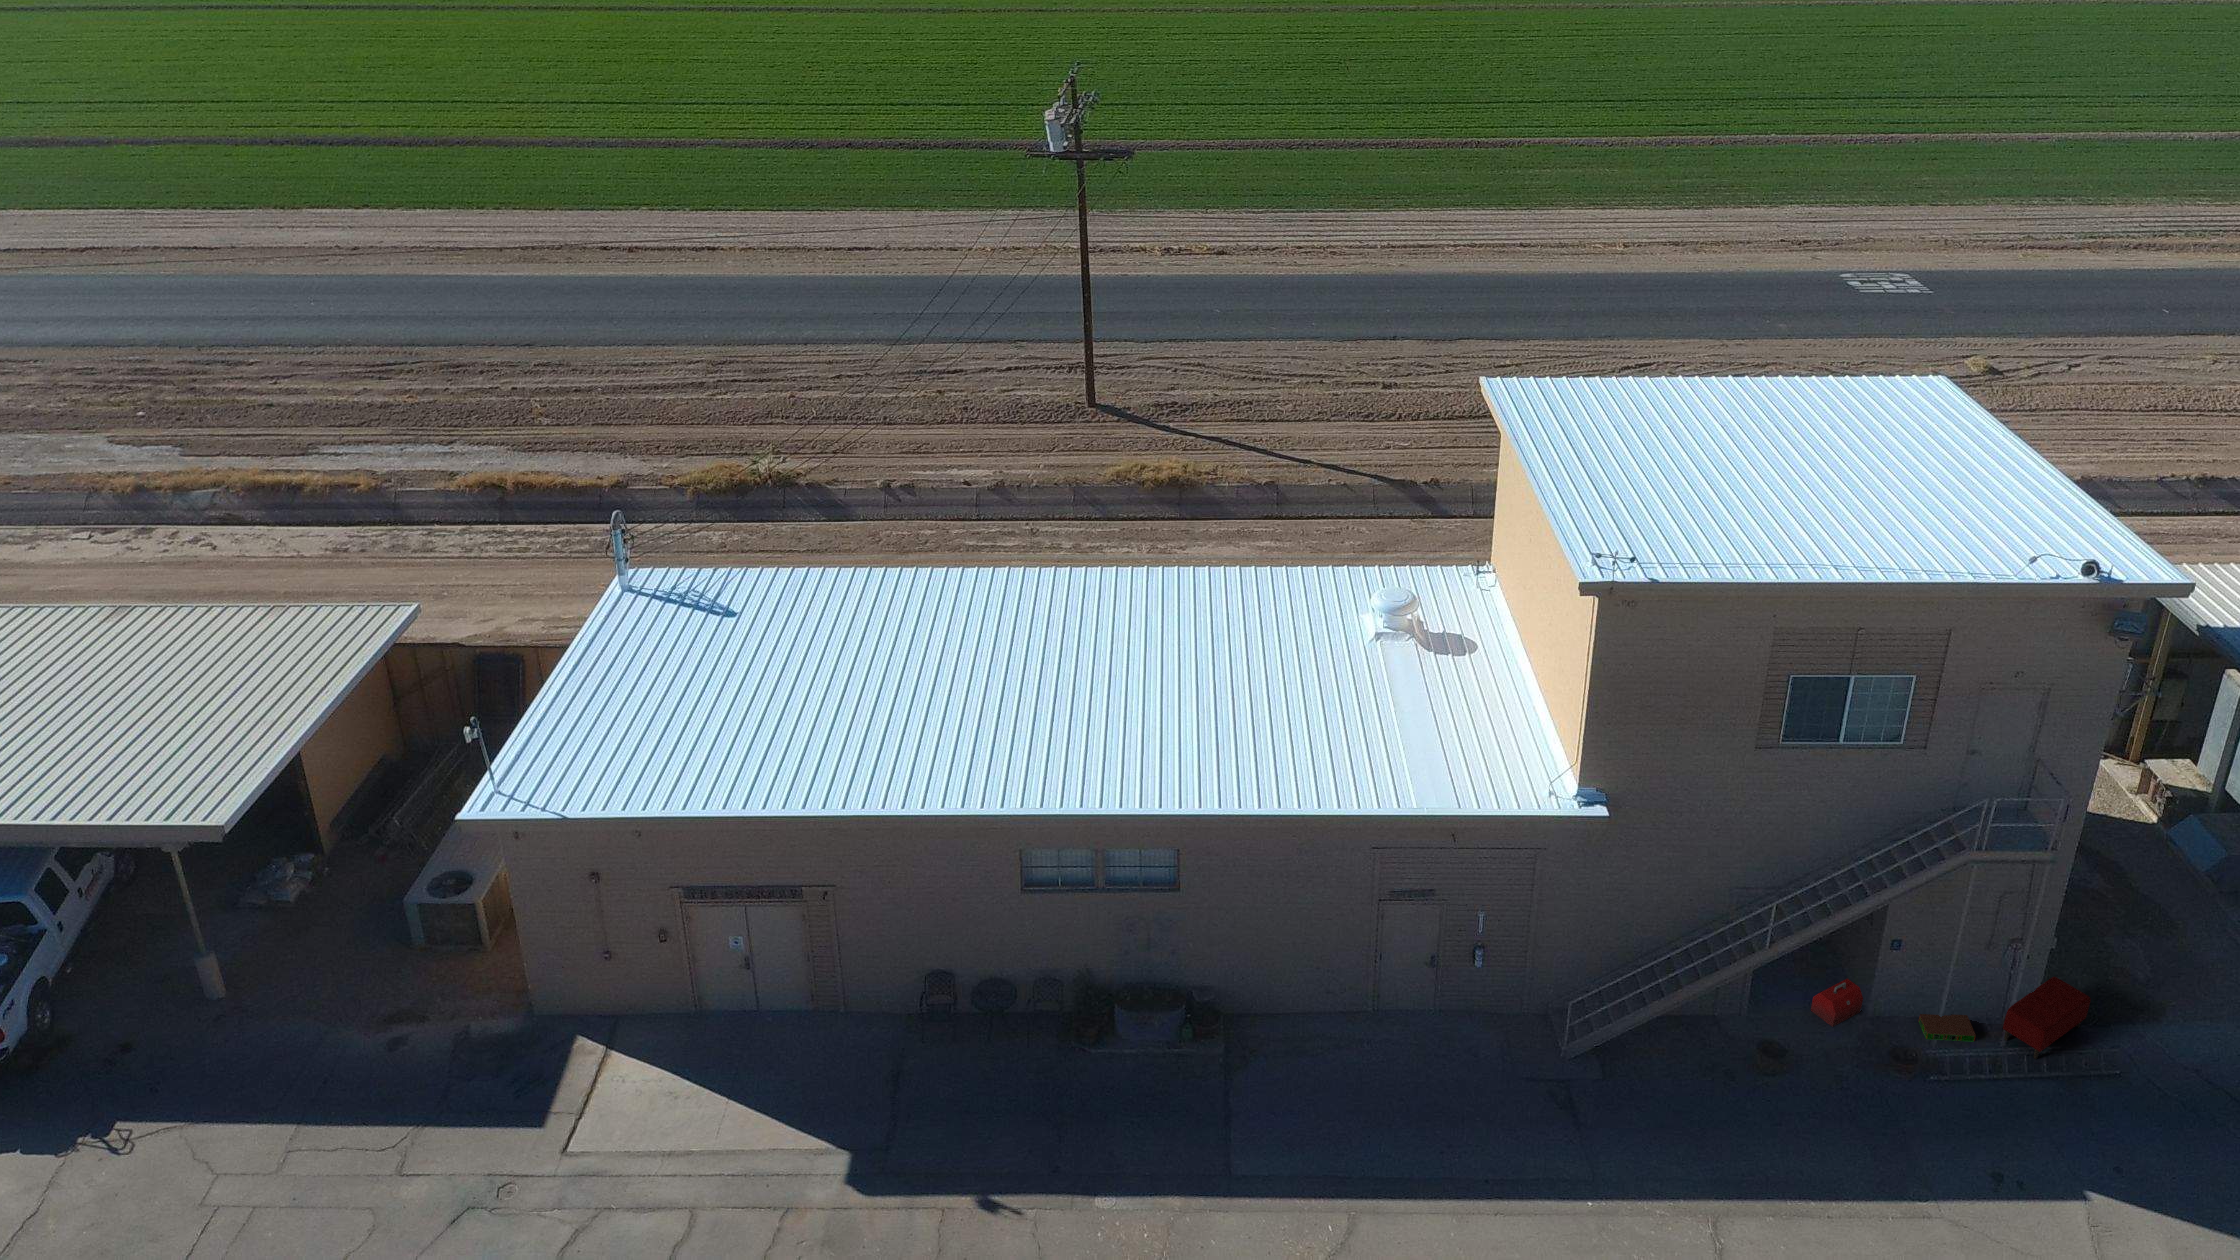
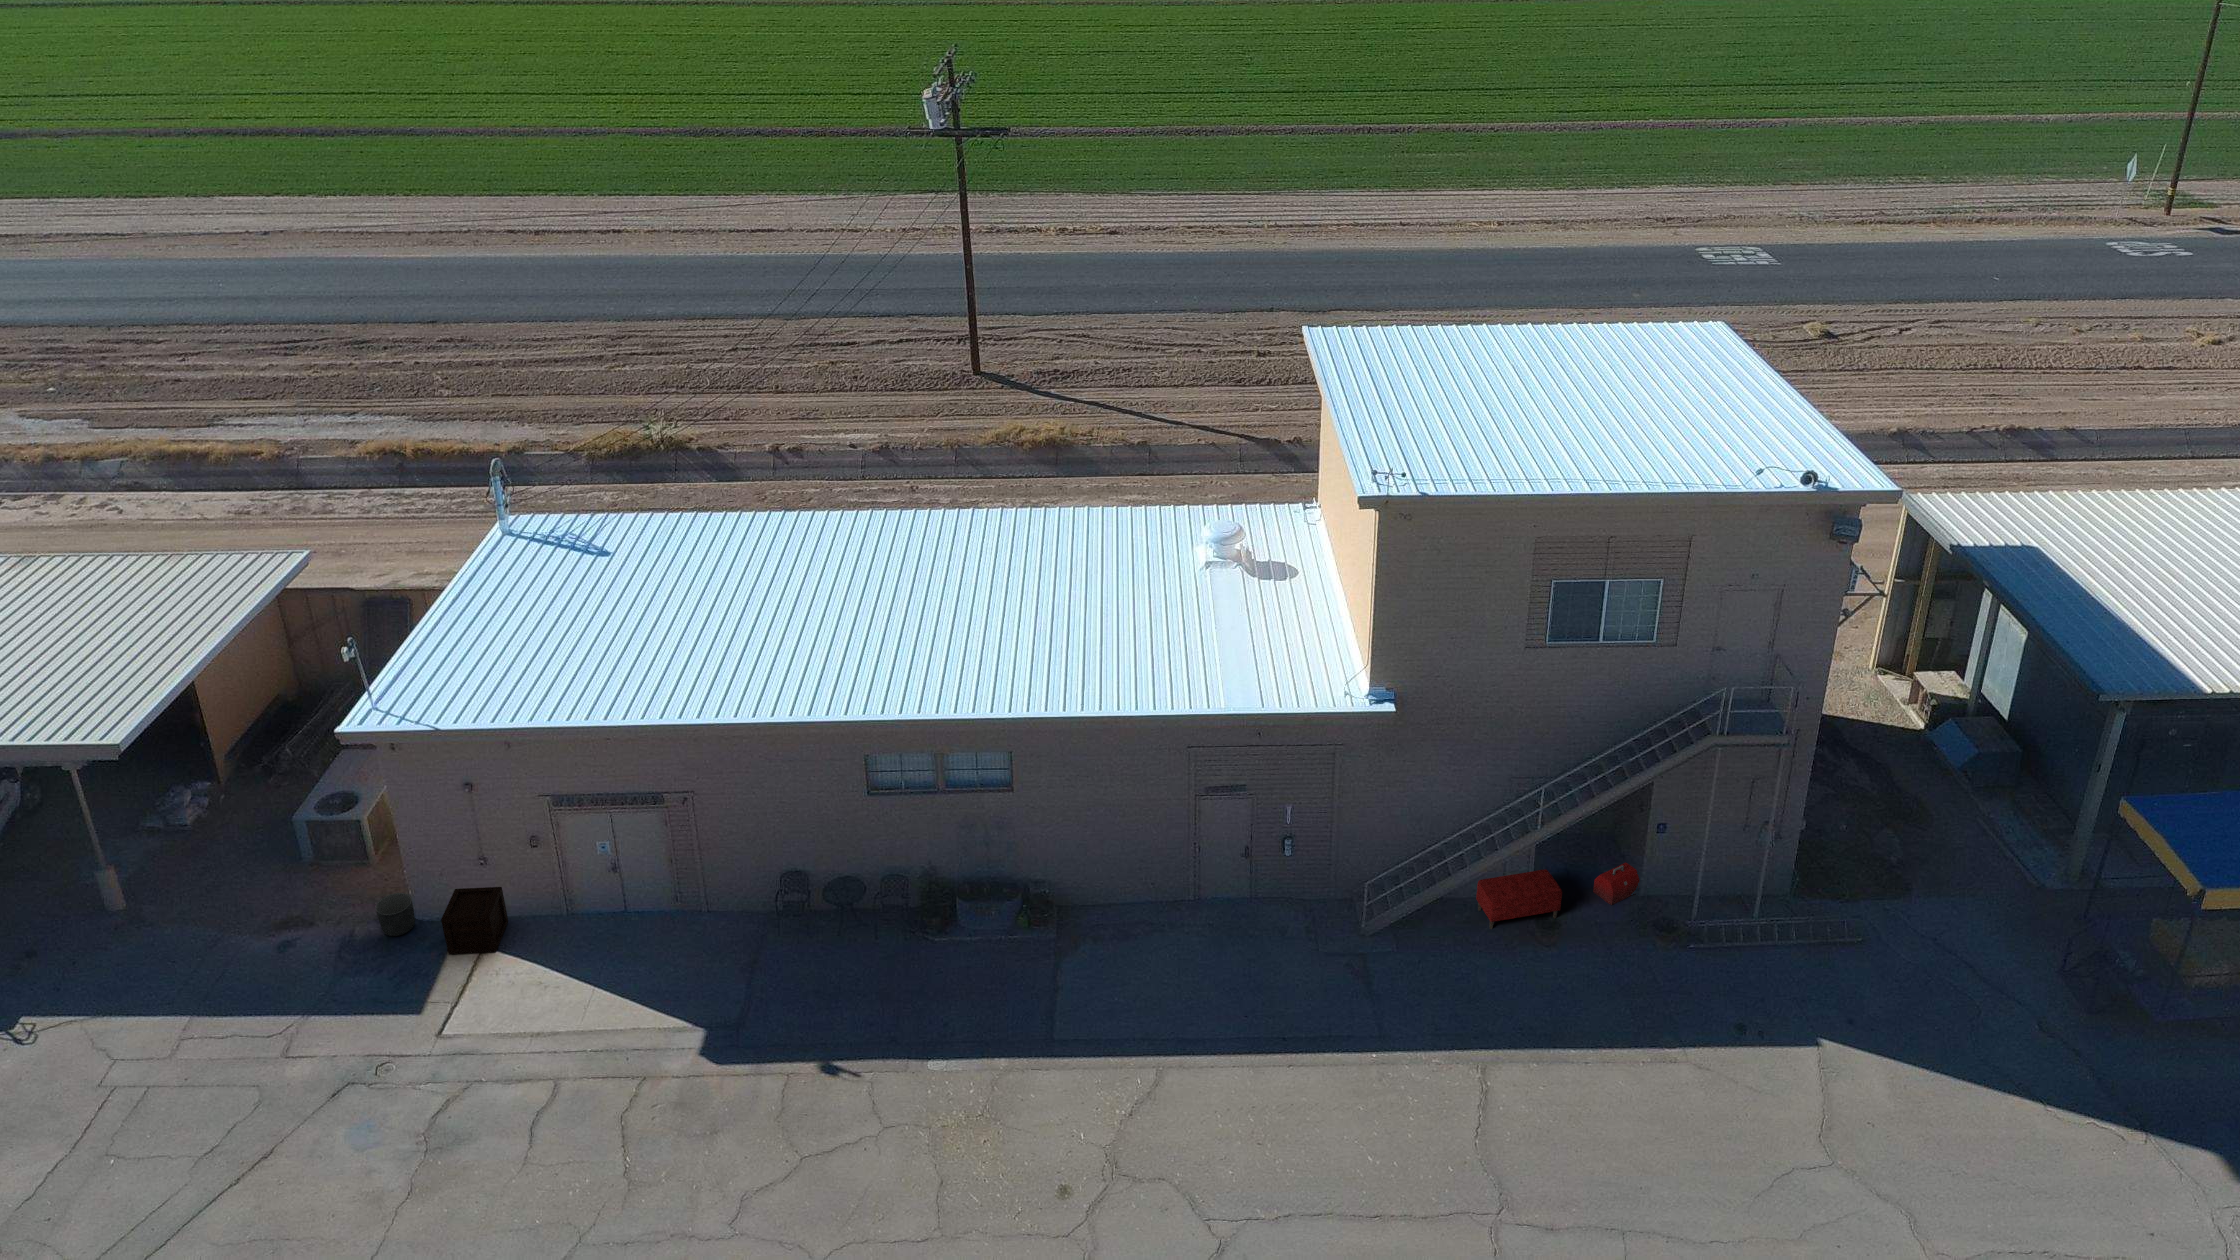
bench: present [2003,977,2090,1059] -> present [1476,869,1562,929]
wooden crate: none [562,984,631,1057] -> present [441,887,508,954]
planter: none [491,988,532,1035] -> present [376,893,415,936]
storage bin: present [1919,1014,1976,1041] -> none [1689,892,1738,915]

